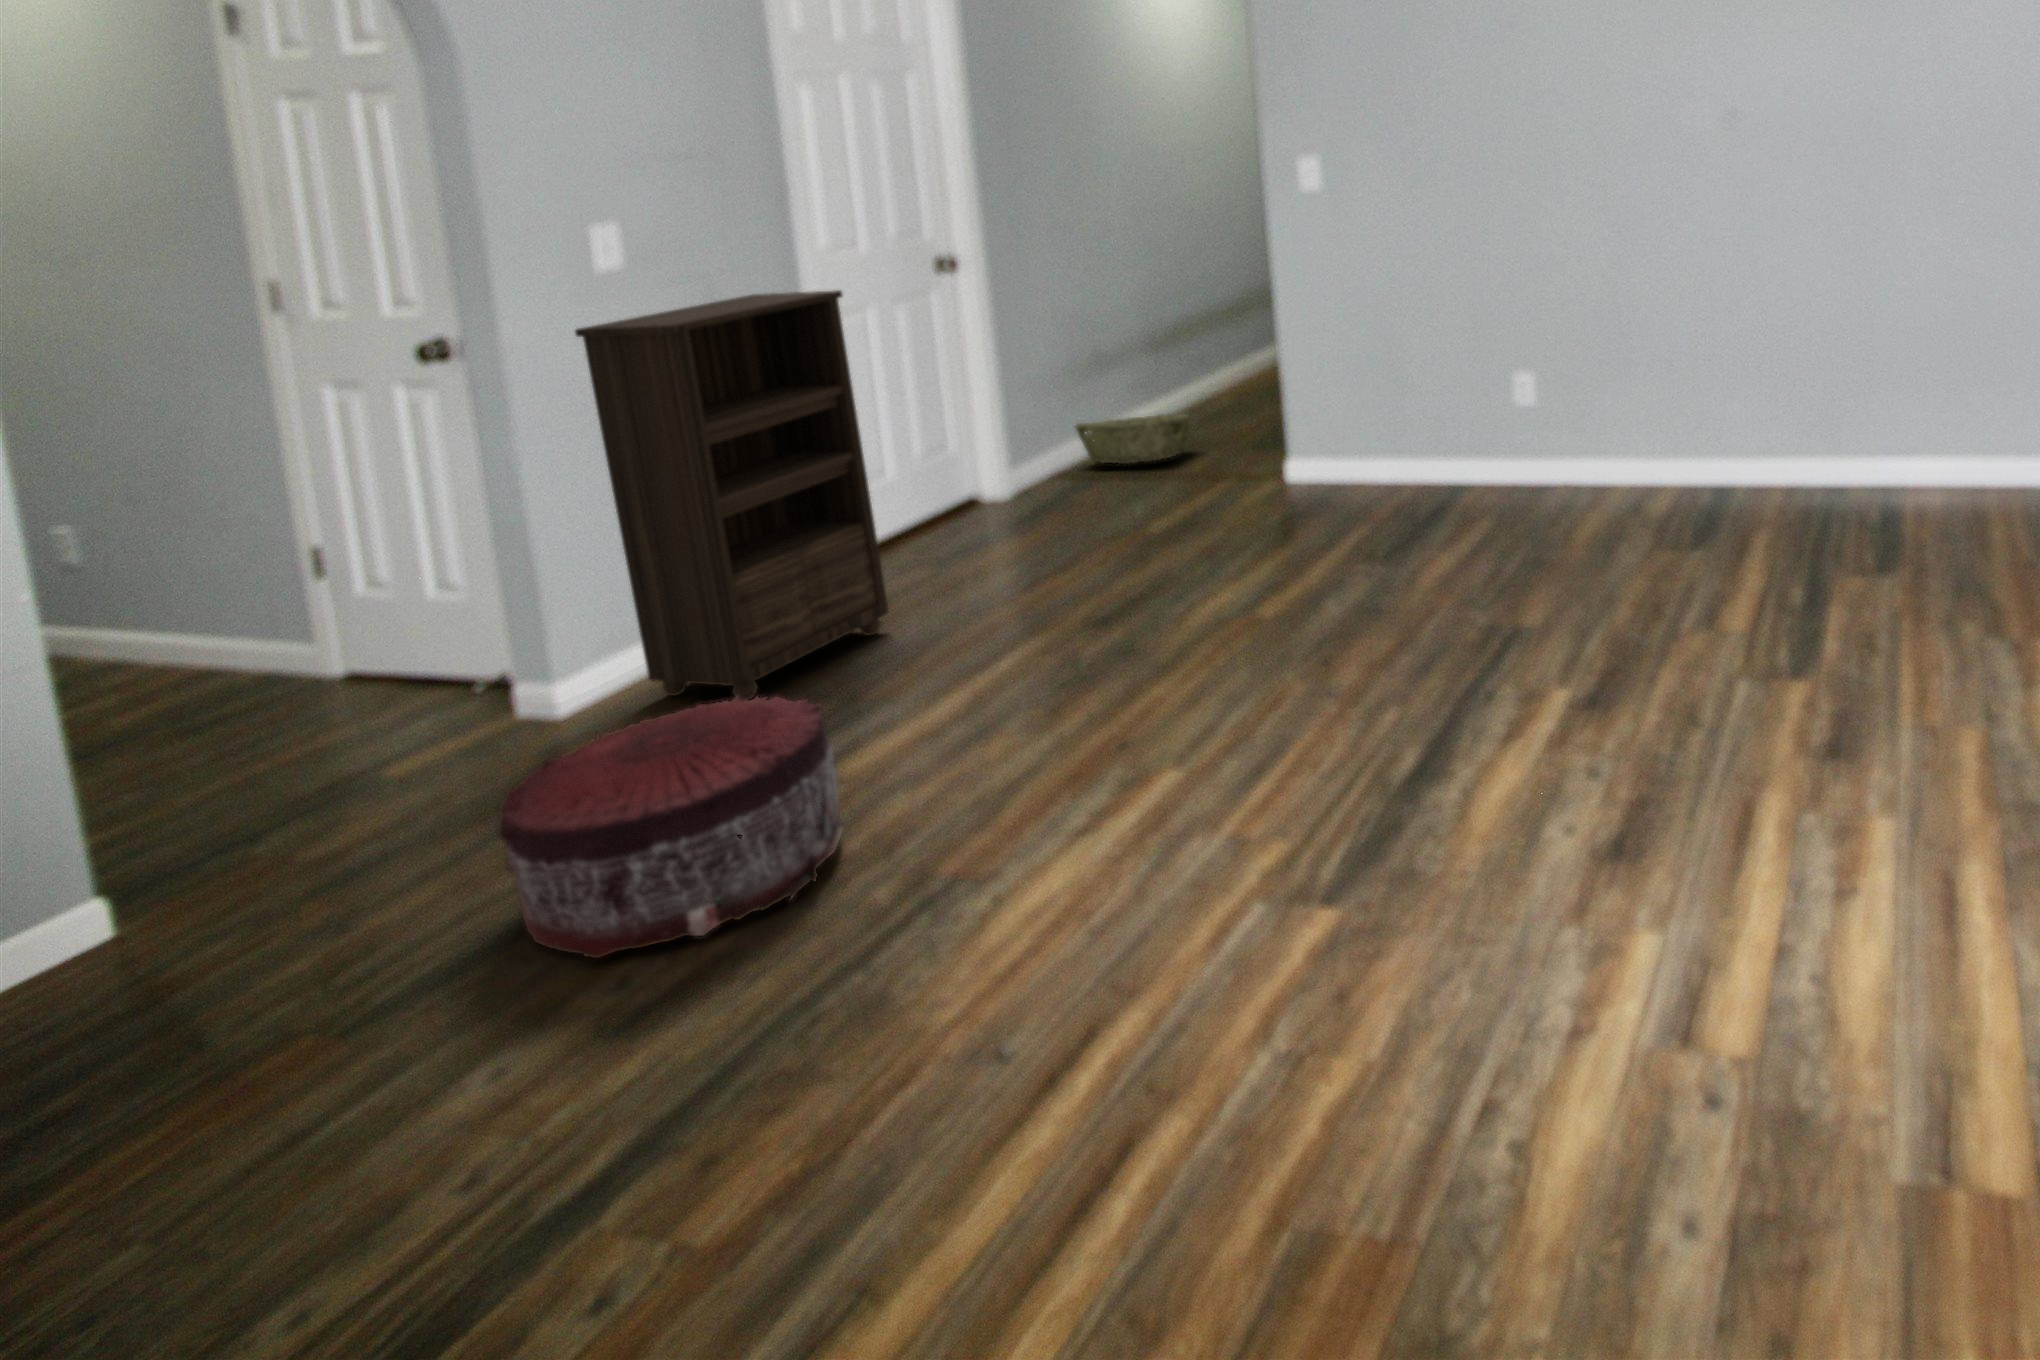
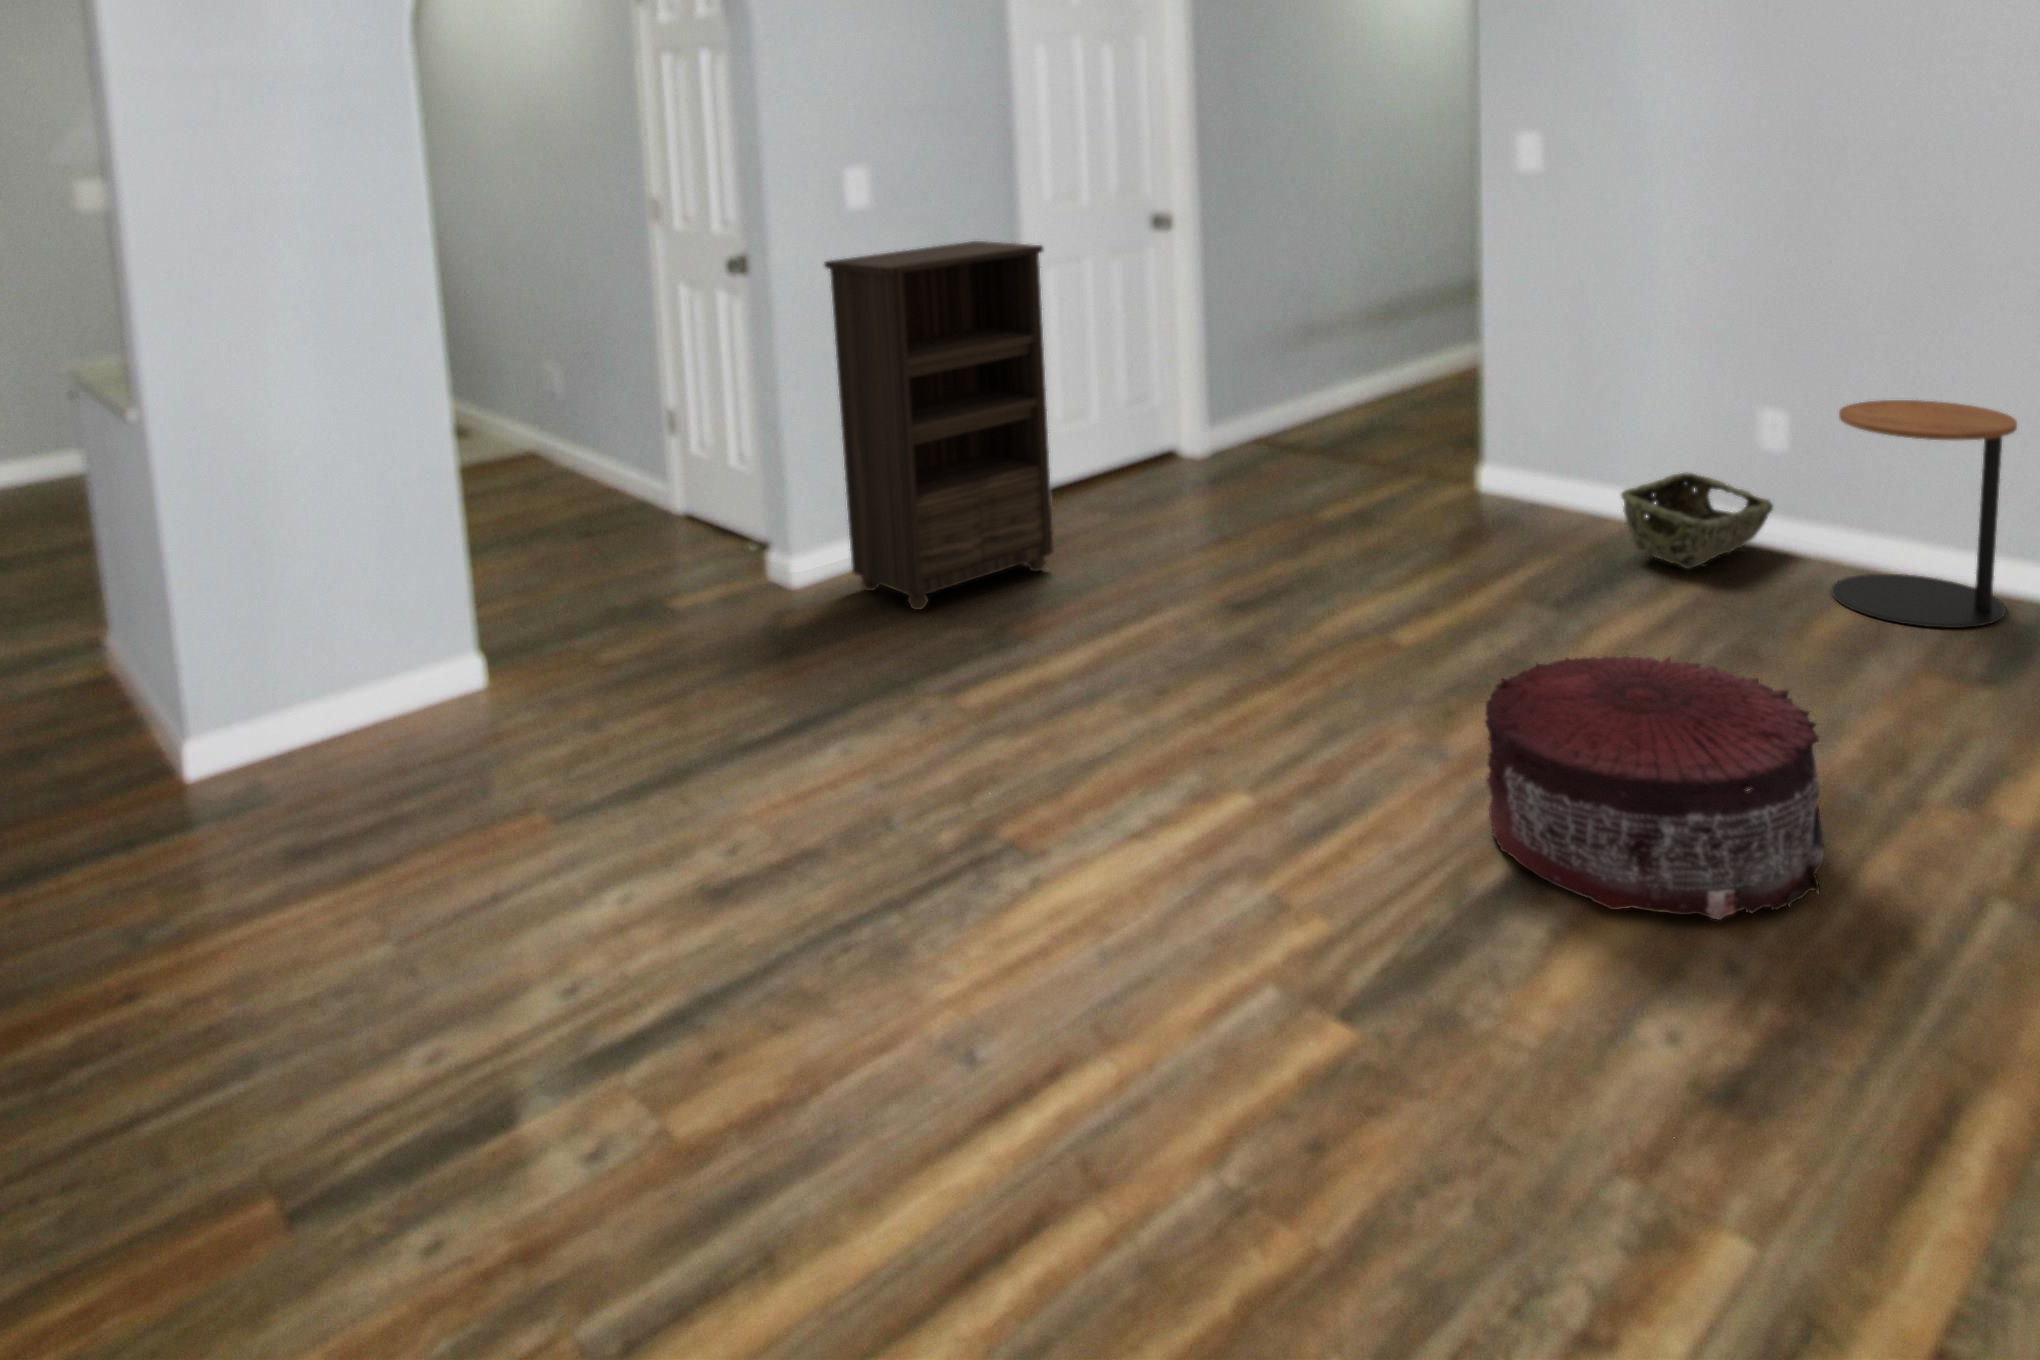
side table: none [1565,345,1691,518] -> present [1832,400,2017,628]
woven basket: present [1076,414,1189,463] -> present [1621,472,1773,569]
pouf: present [498,695,843,958] -> present [1485,656,1825,920]

